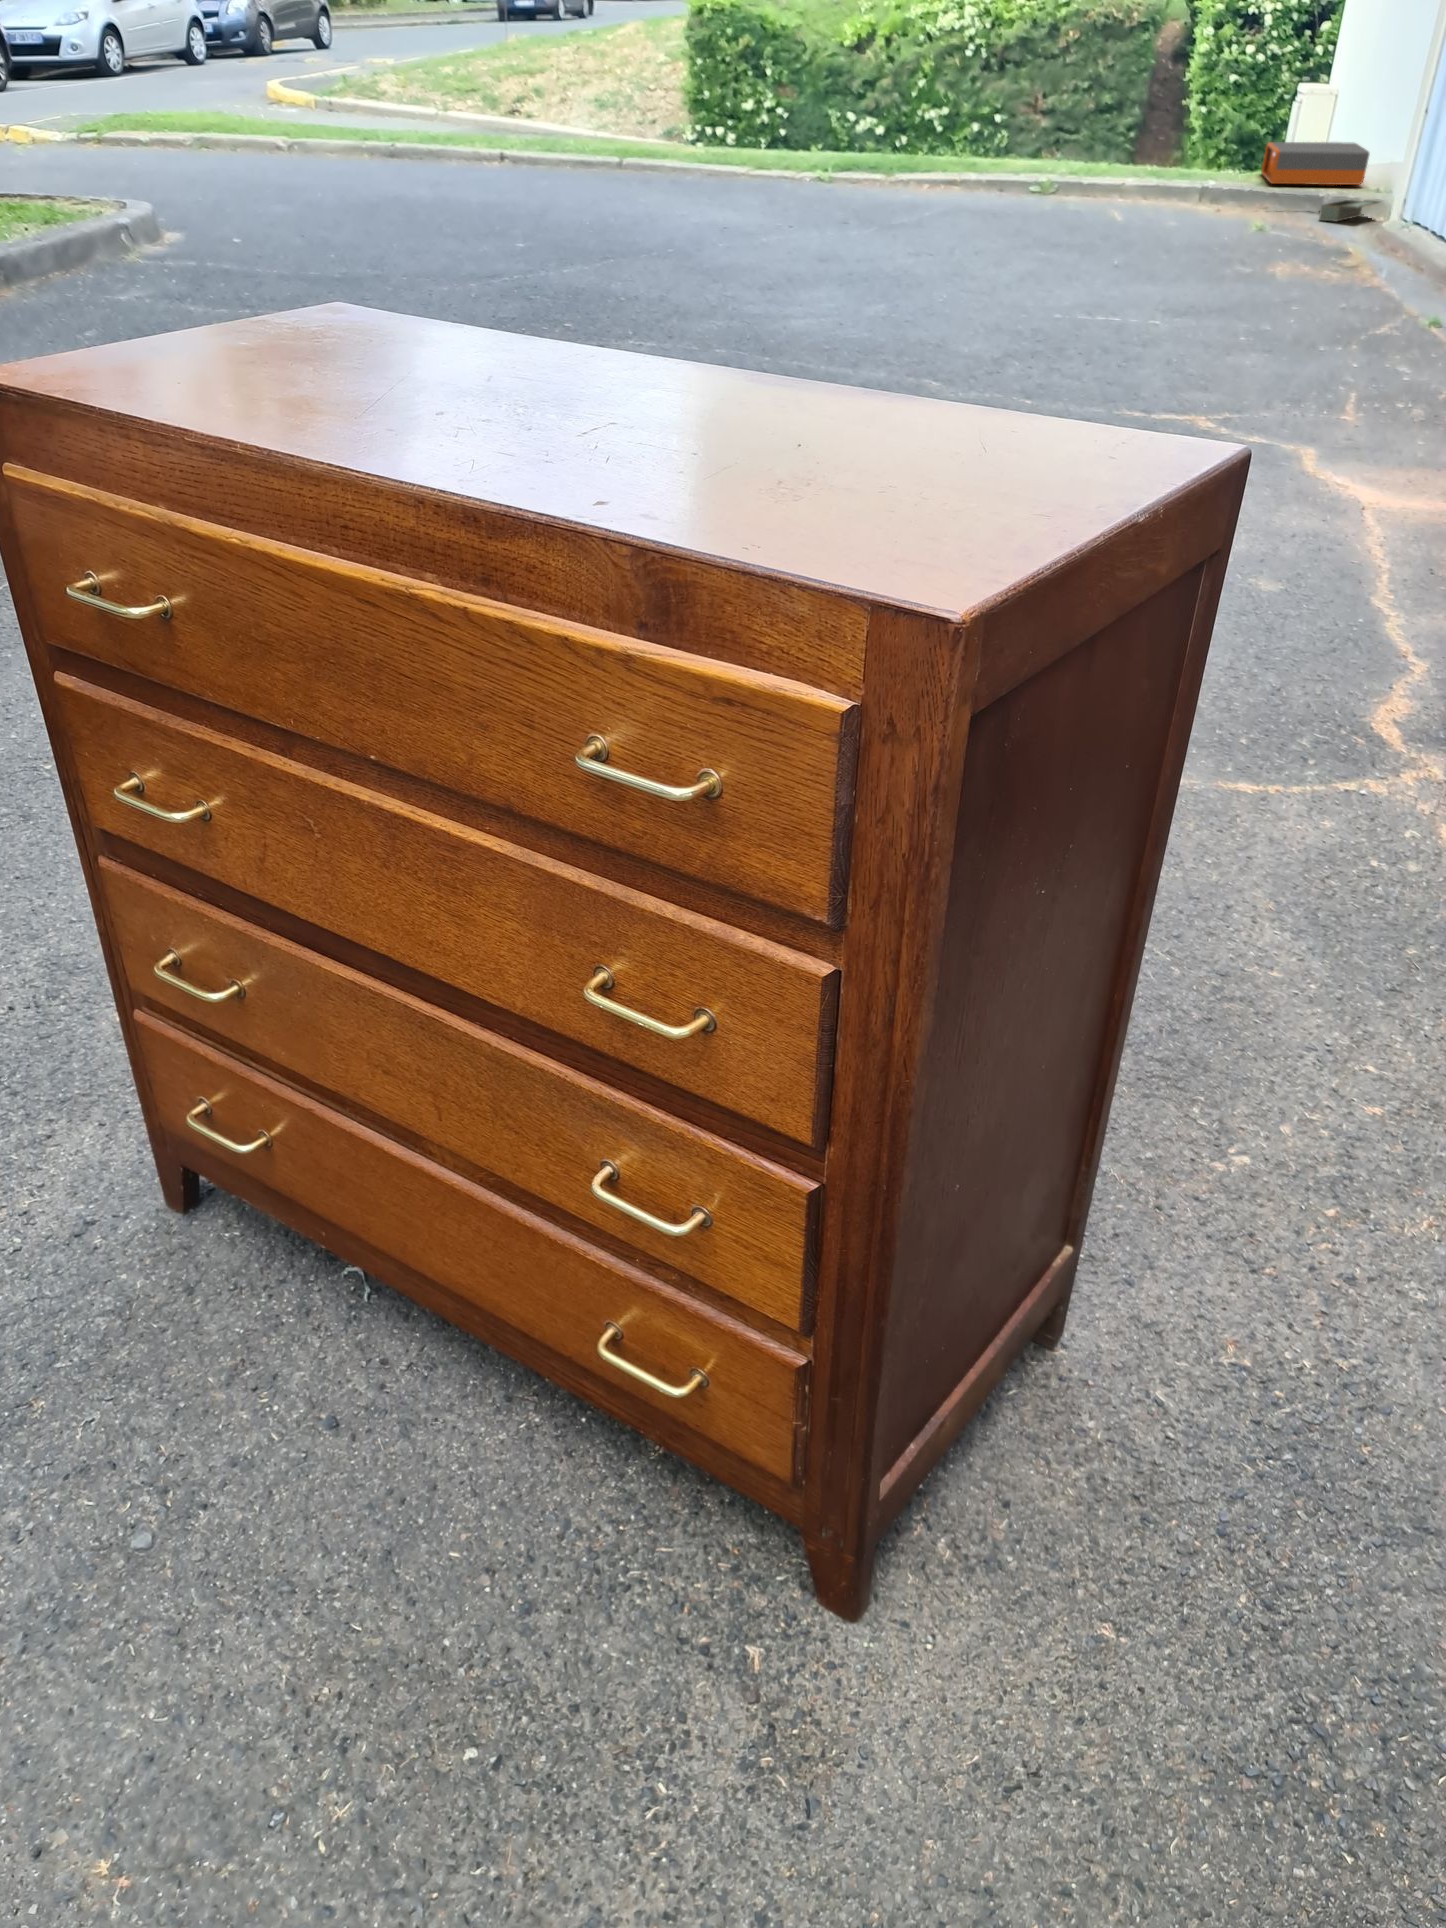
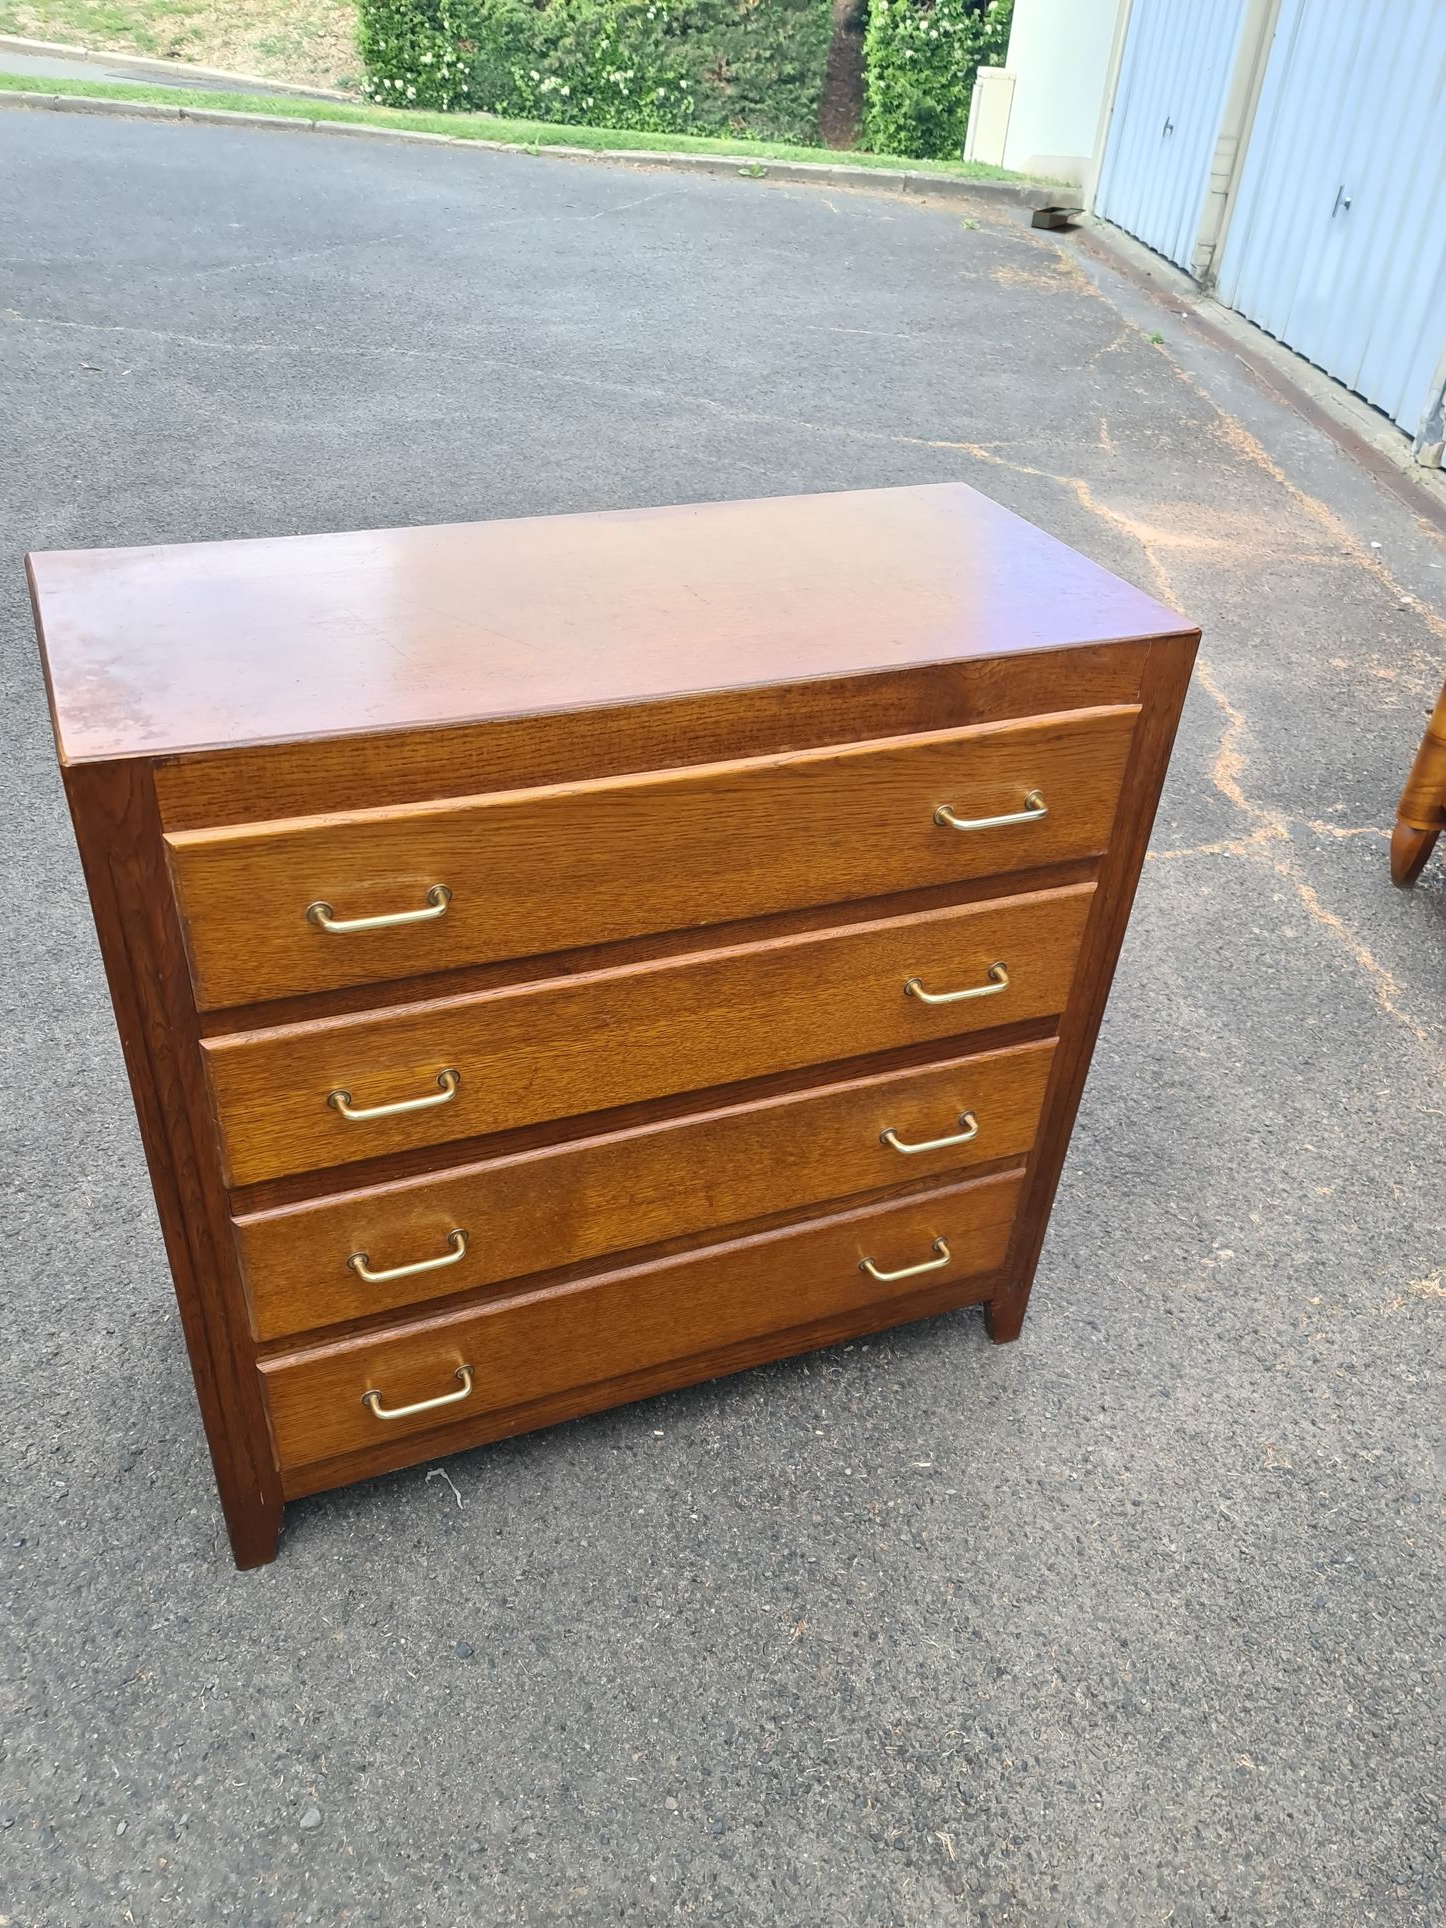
storage box: present [1261,142,1369,185] -> none [966,141,1068,189]

